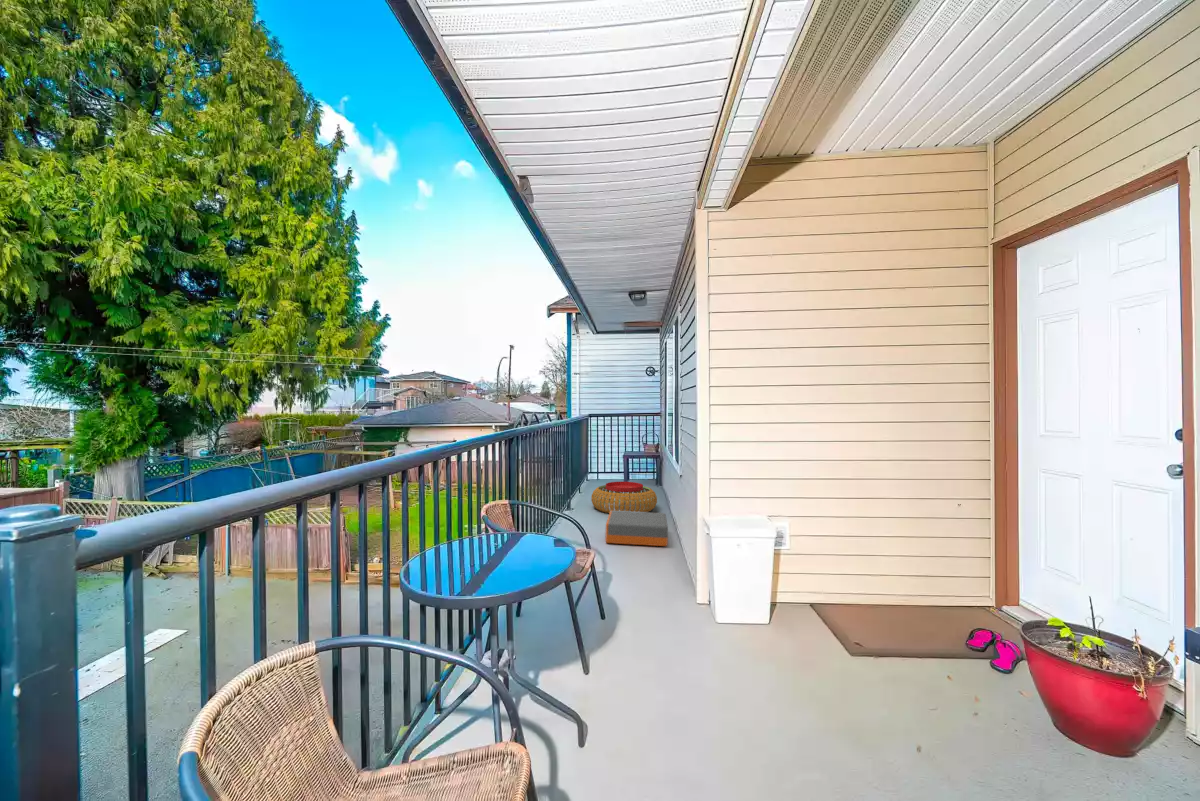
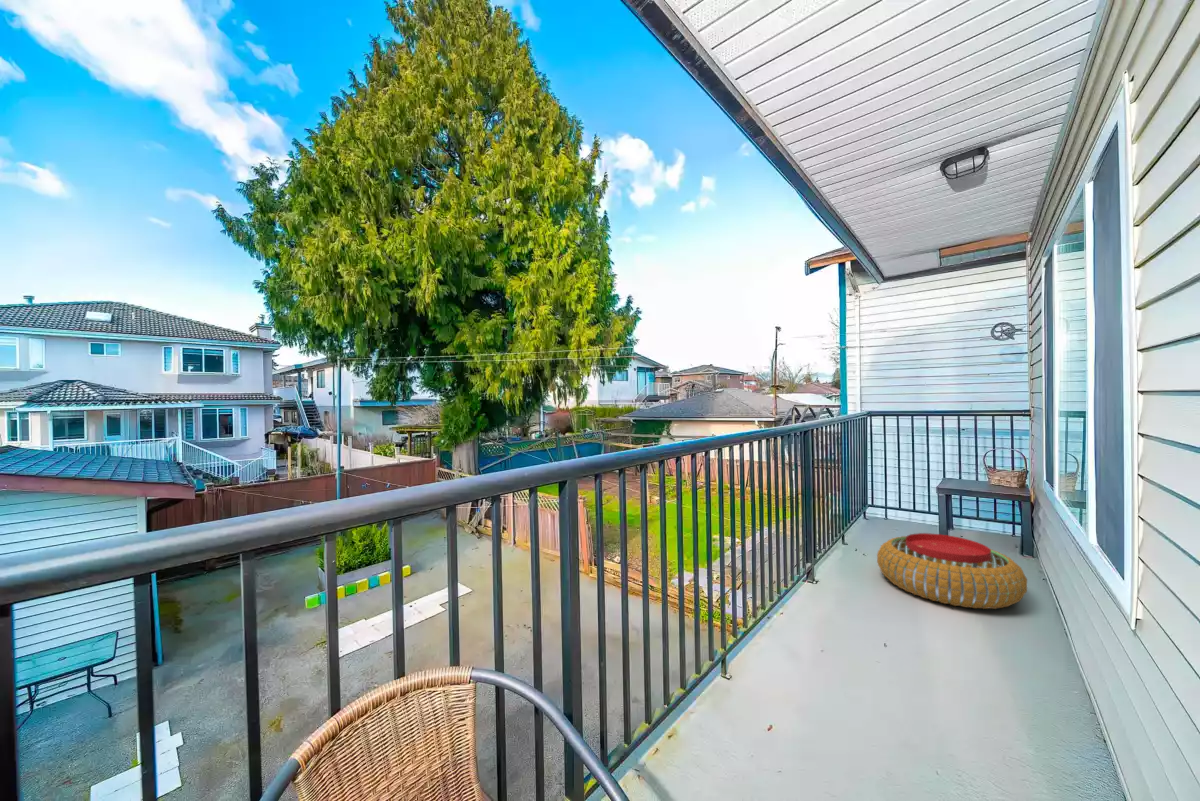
storage box: present [605,511,668,546] -> none [906,607,1092,749]

